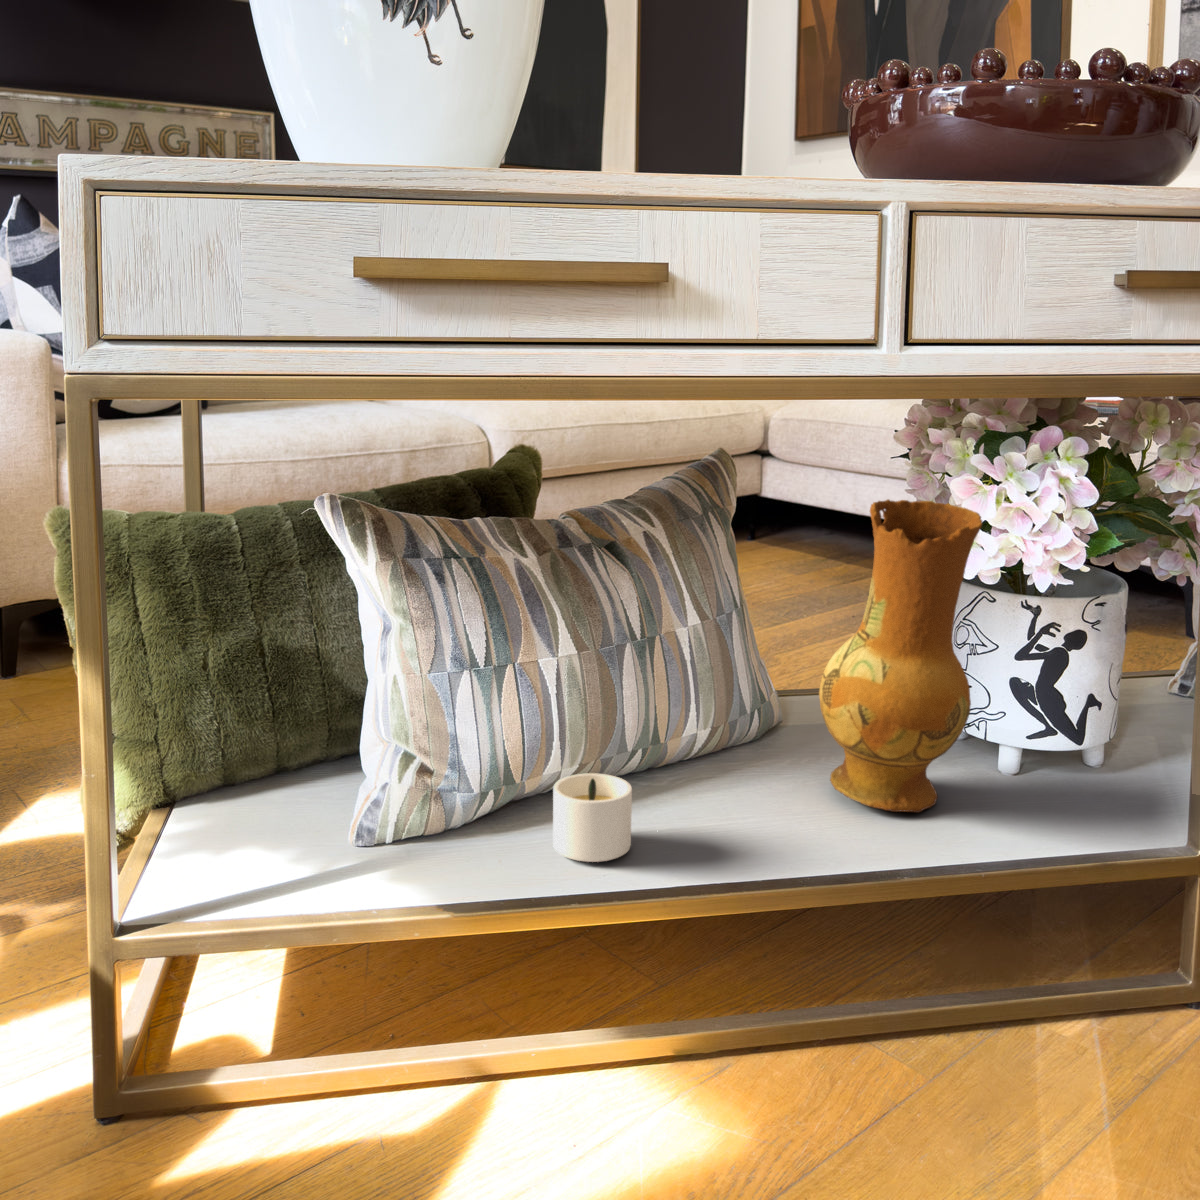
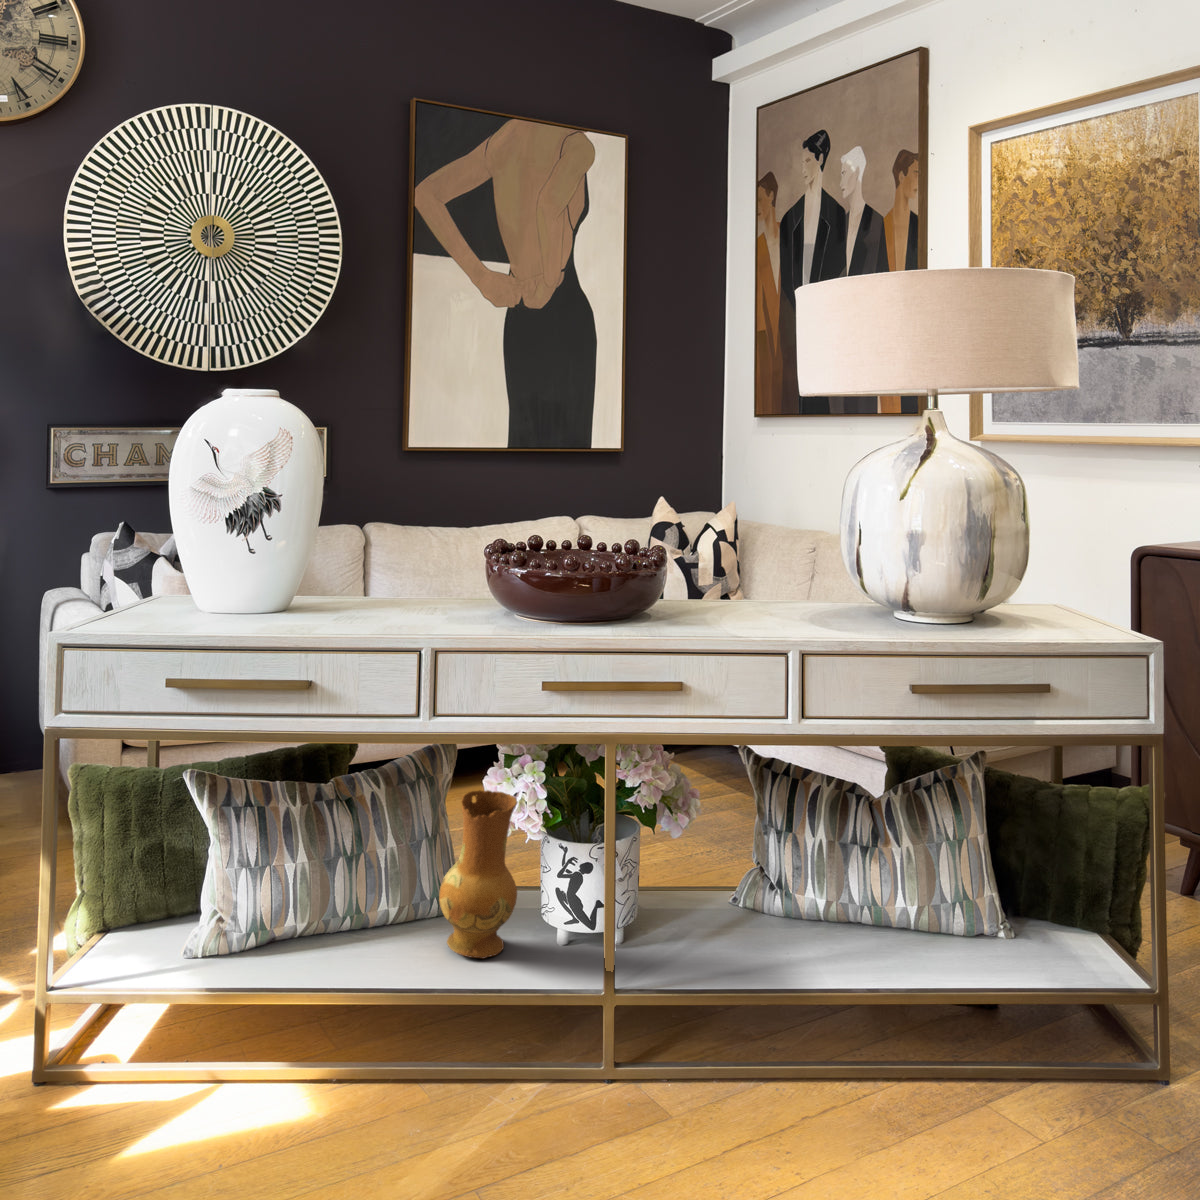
candle: present [553,773,632,862] -> none [278,925,339,971]

